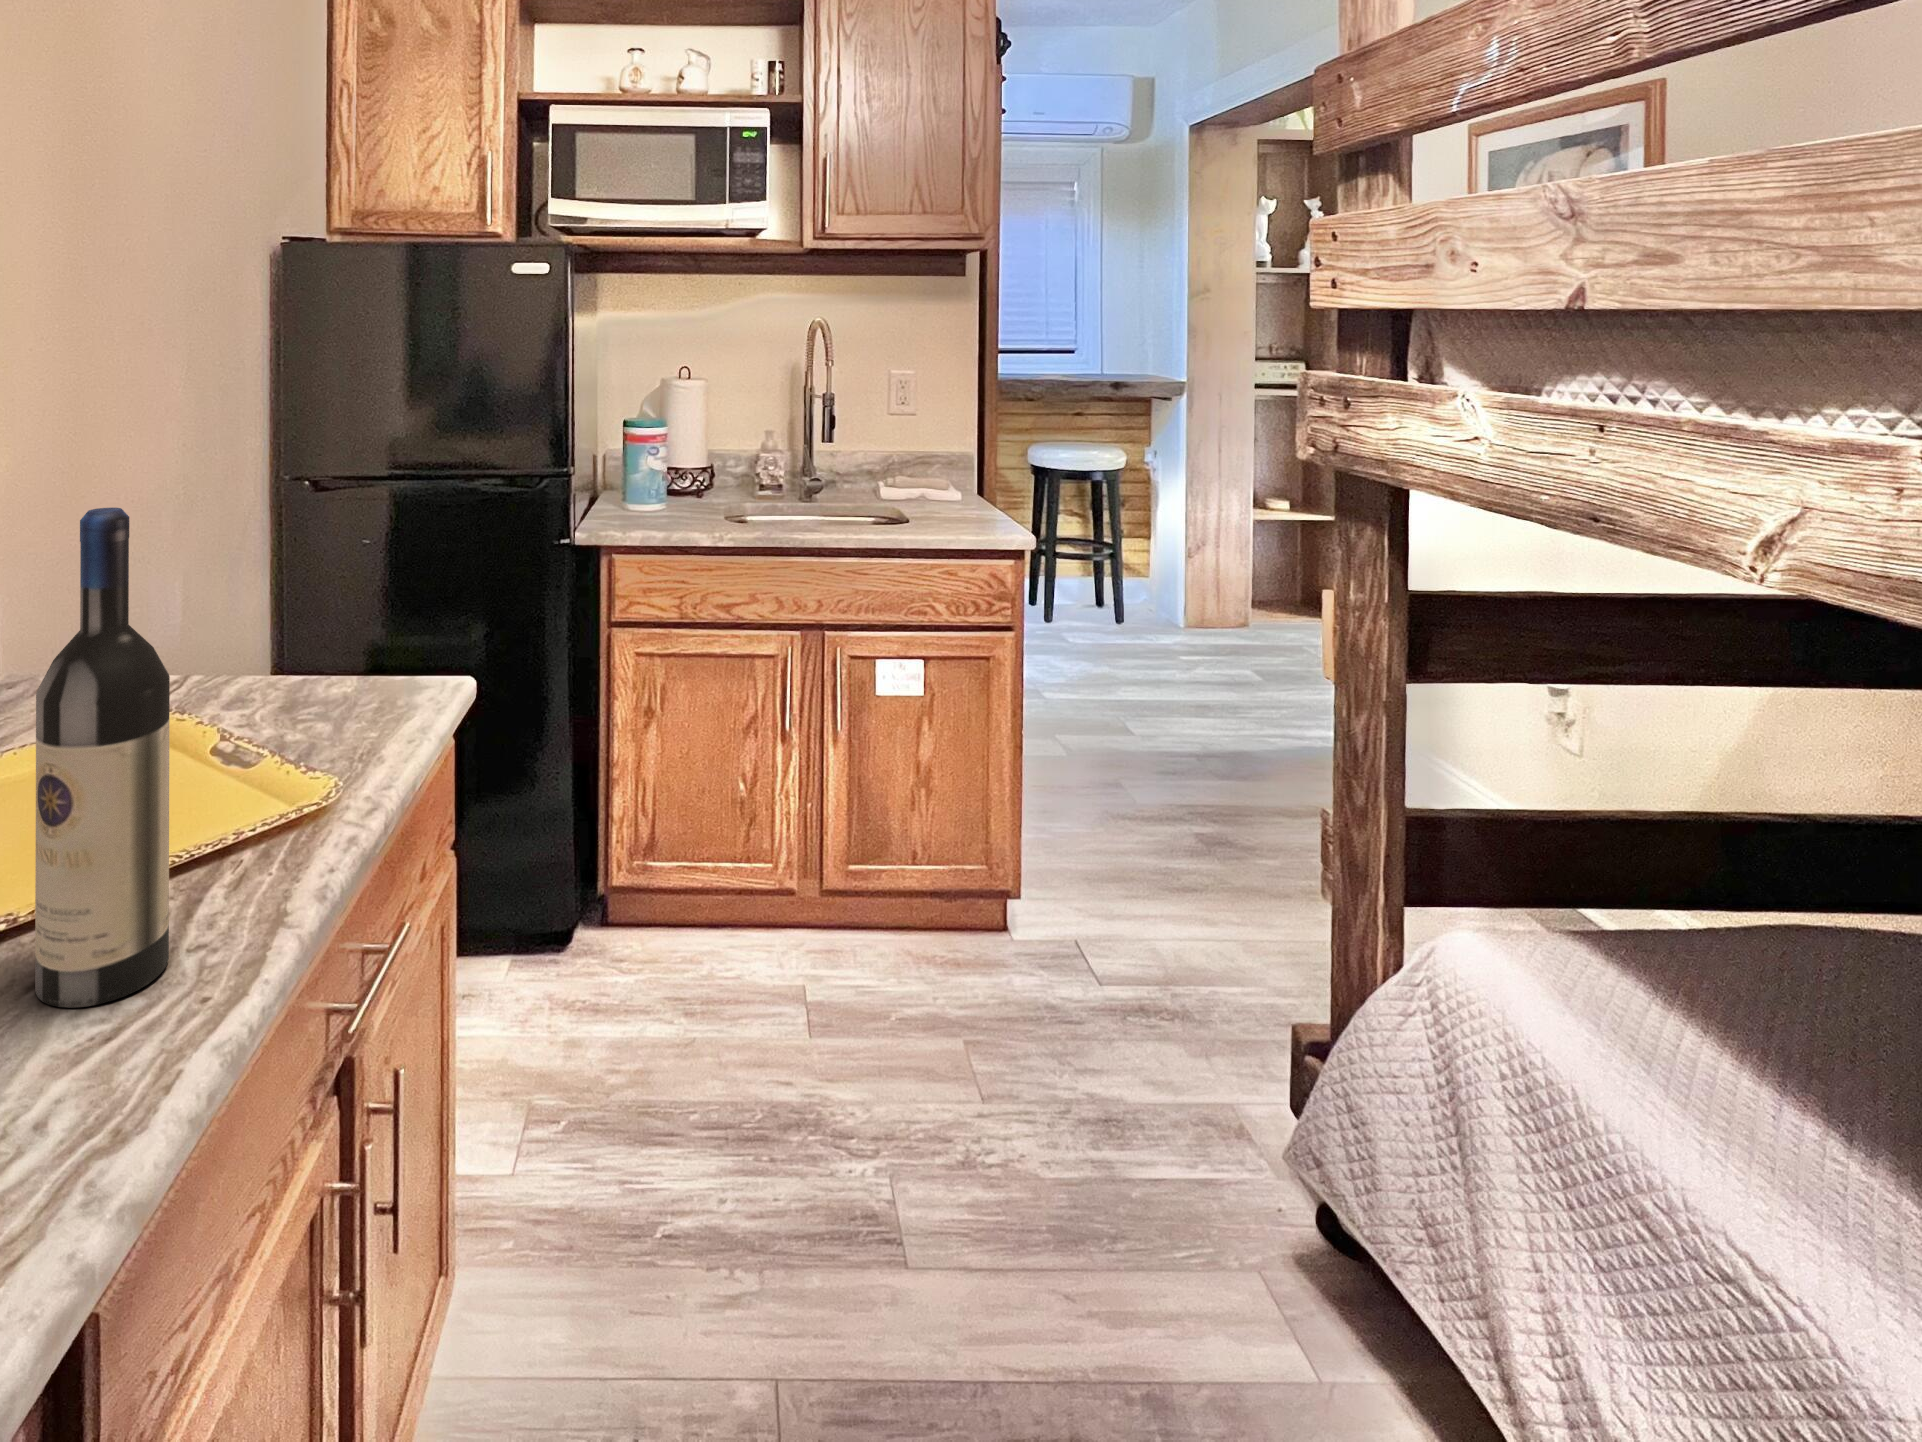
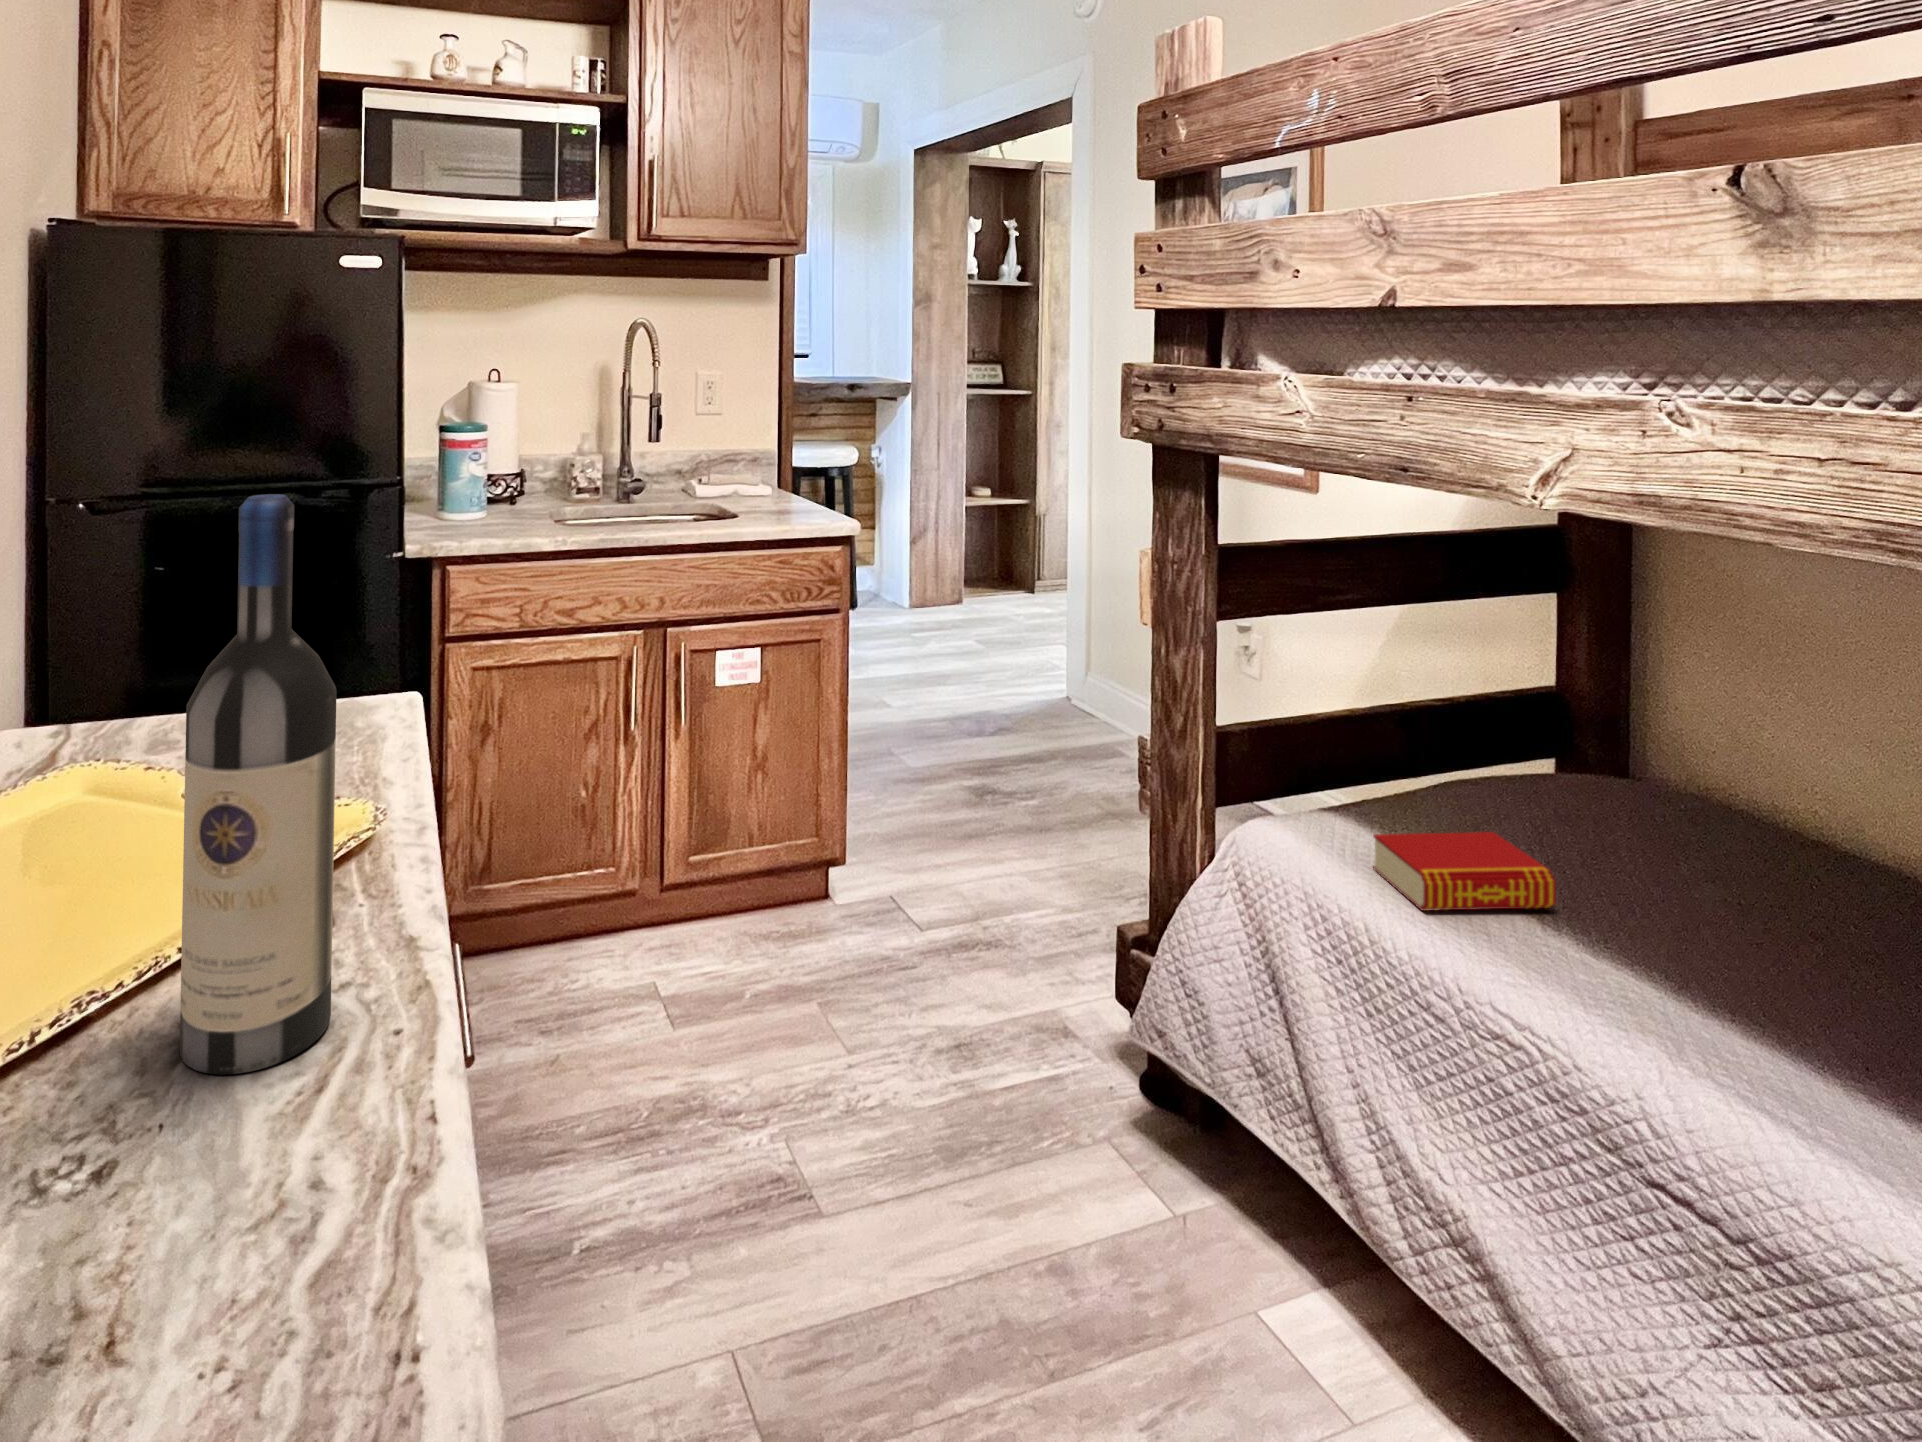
book: none [1607,979,1888,1130] -> present [1373,832,1556,911]

